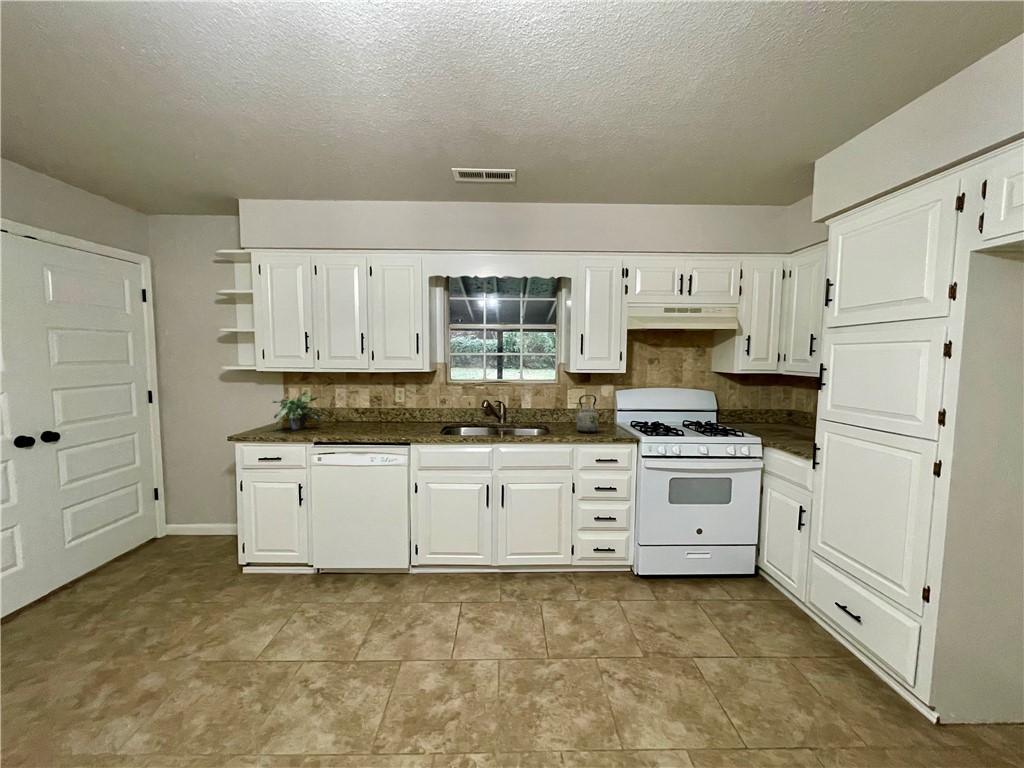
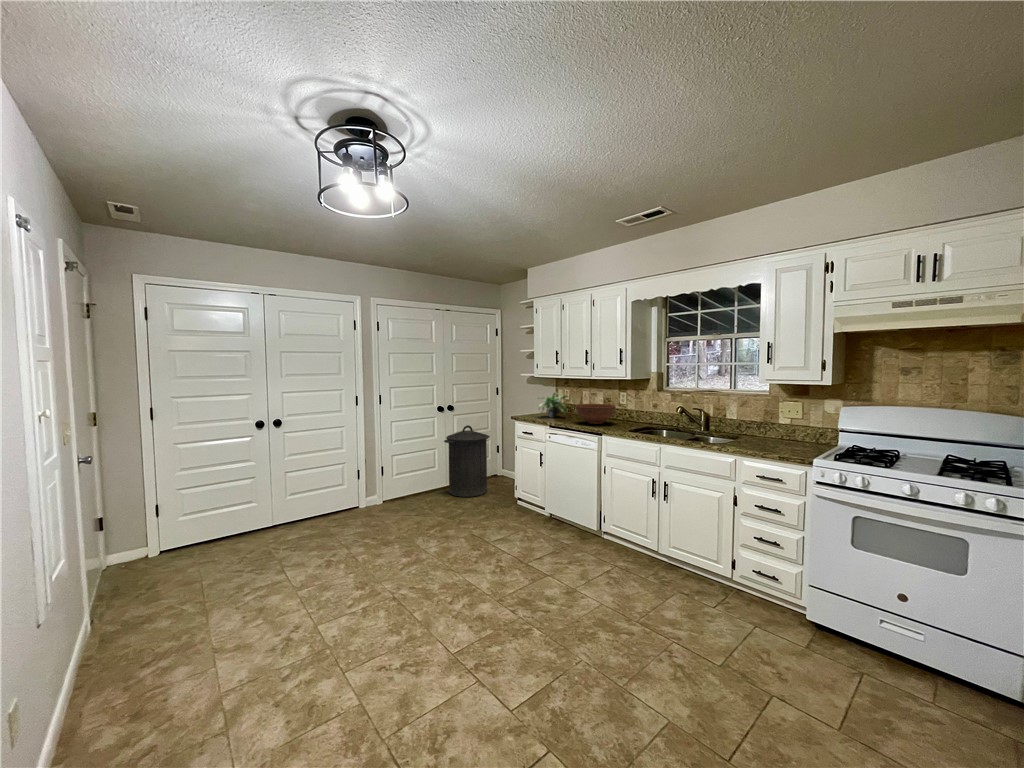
kettle: present [573,395,599,433] -> none [749,407,787,448]
fruit bowl: none [352,404,405,431] -> present [576,404,616,424]
trash can: none [50,463,160,604] -> present [444,425,490,497]

